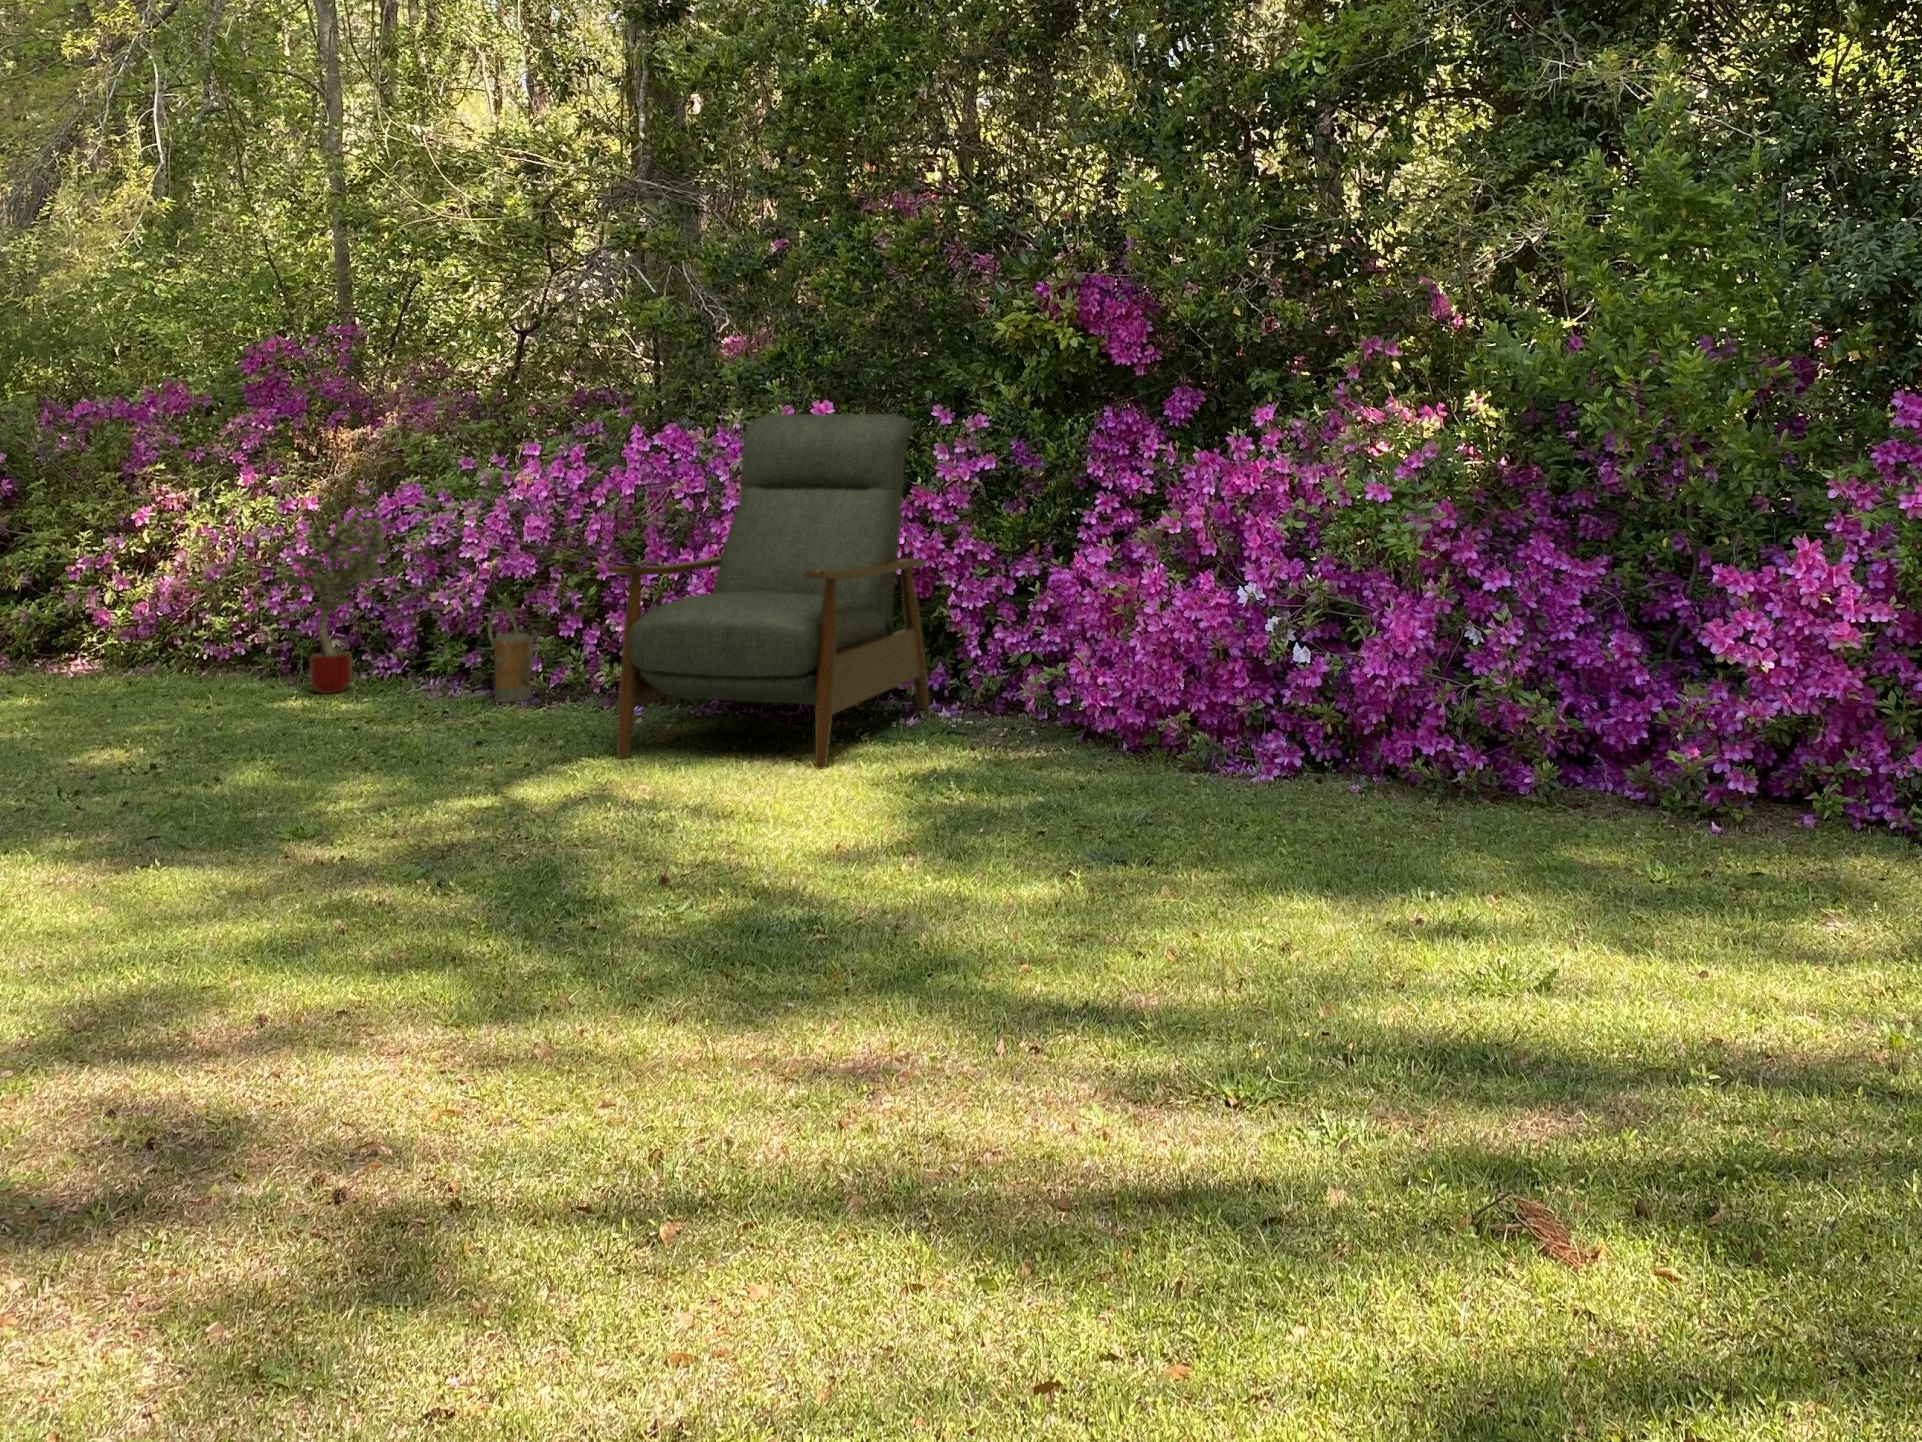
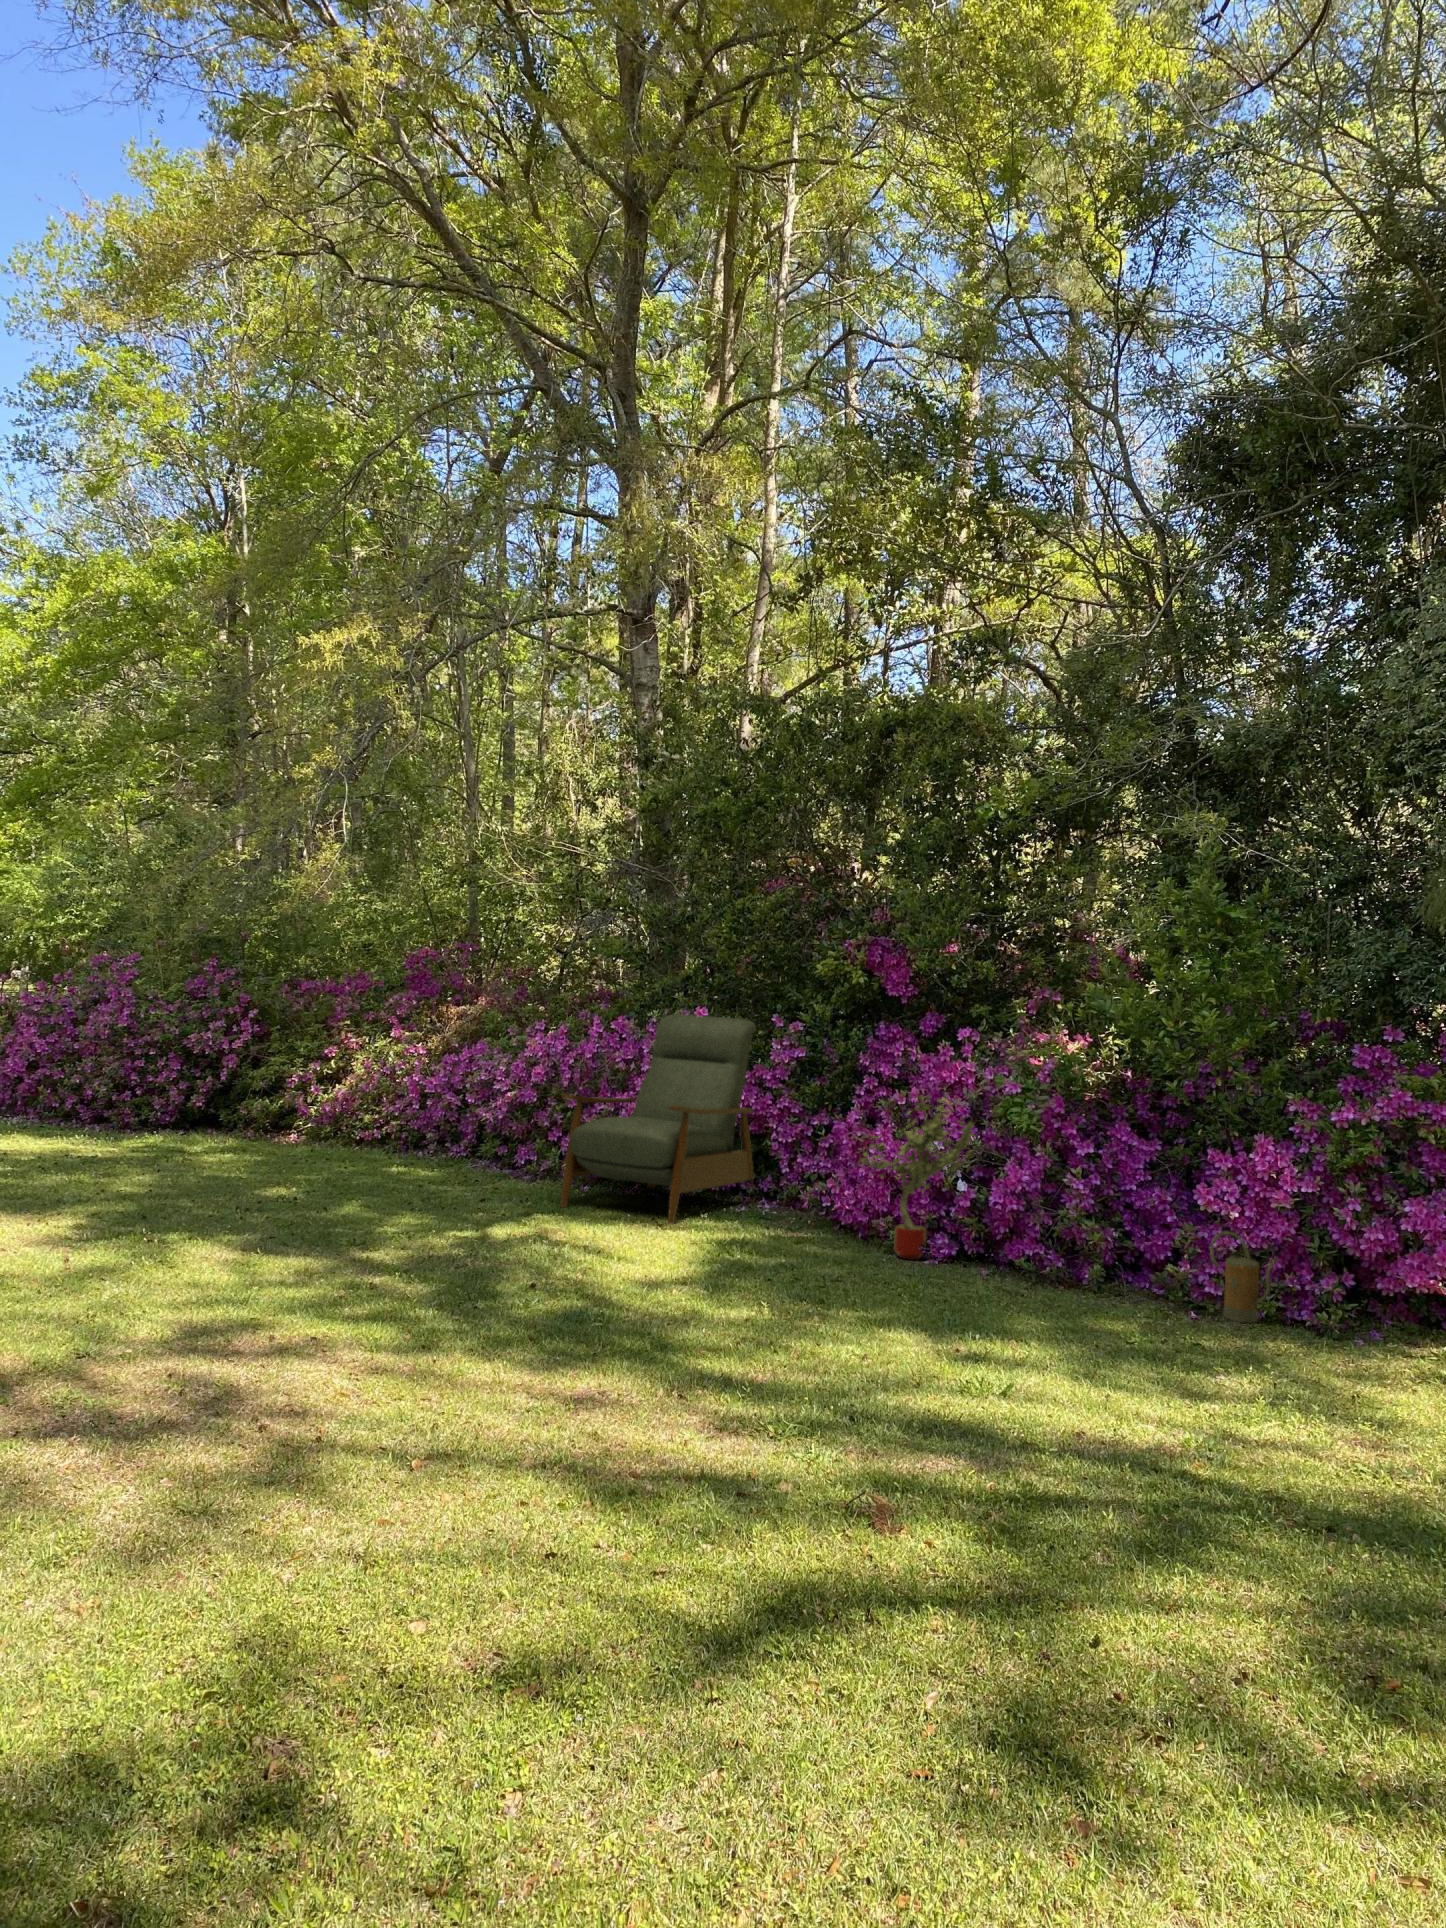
potted tree: present [282,490,405,694] -> present [861,1096,975,1260]
watering can: present [488,606,537,702] -> present [1210,1231,1277,1322]

